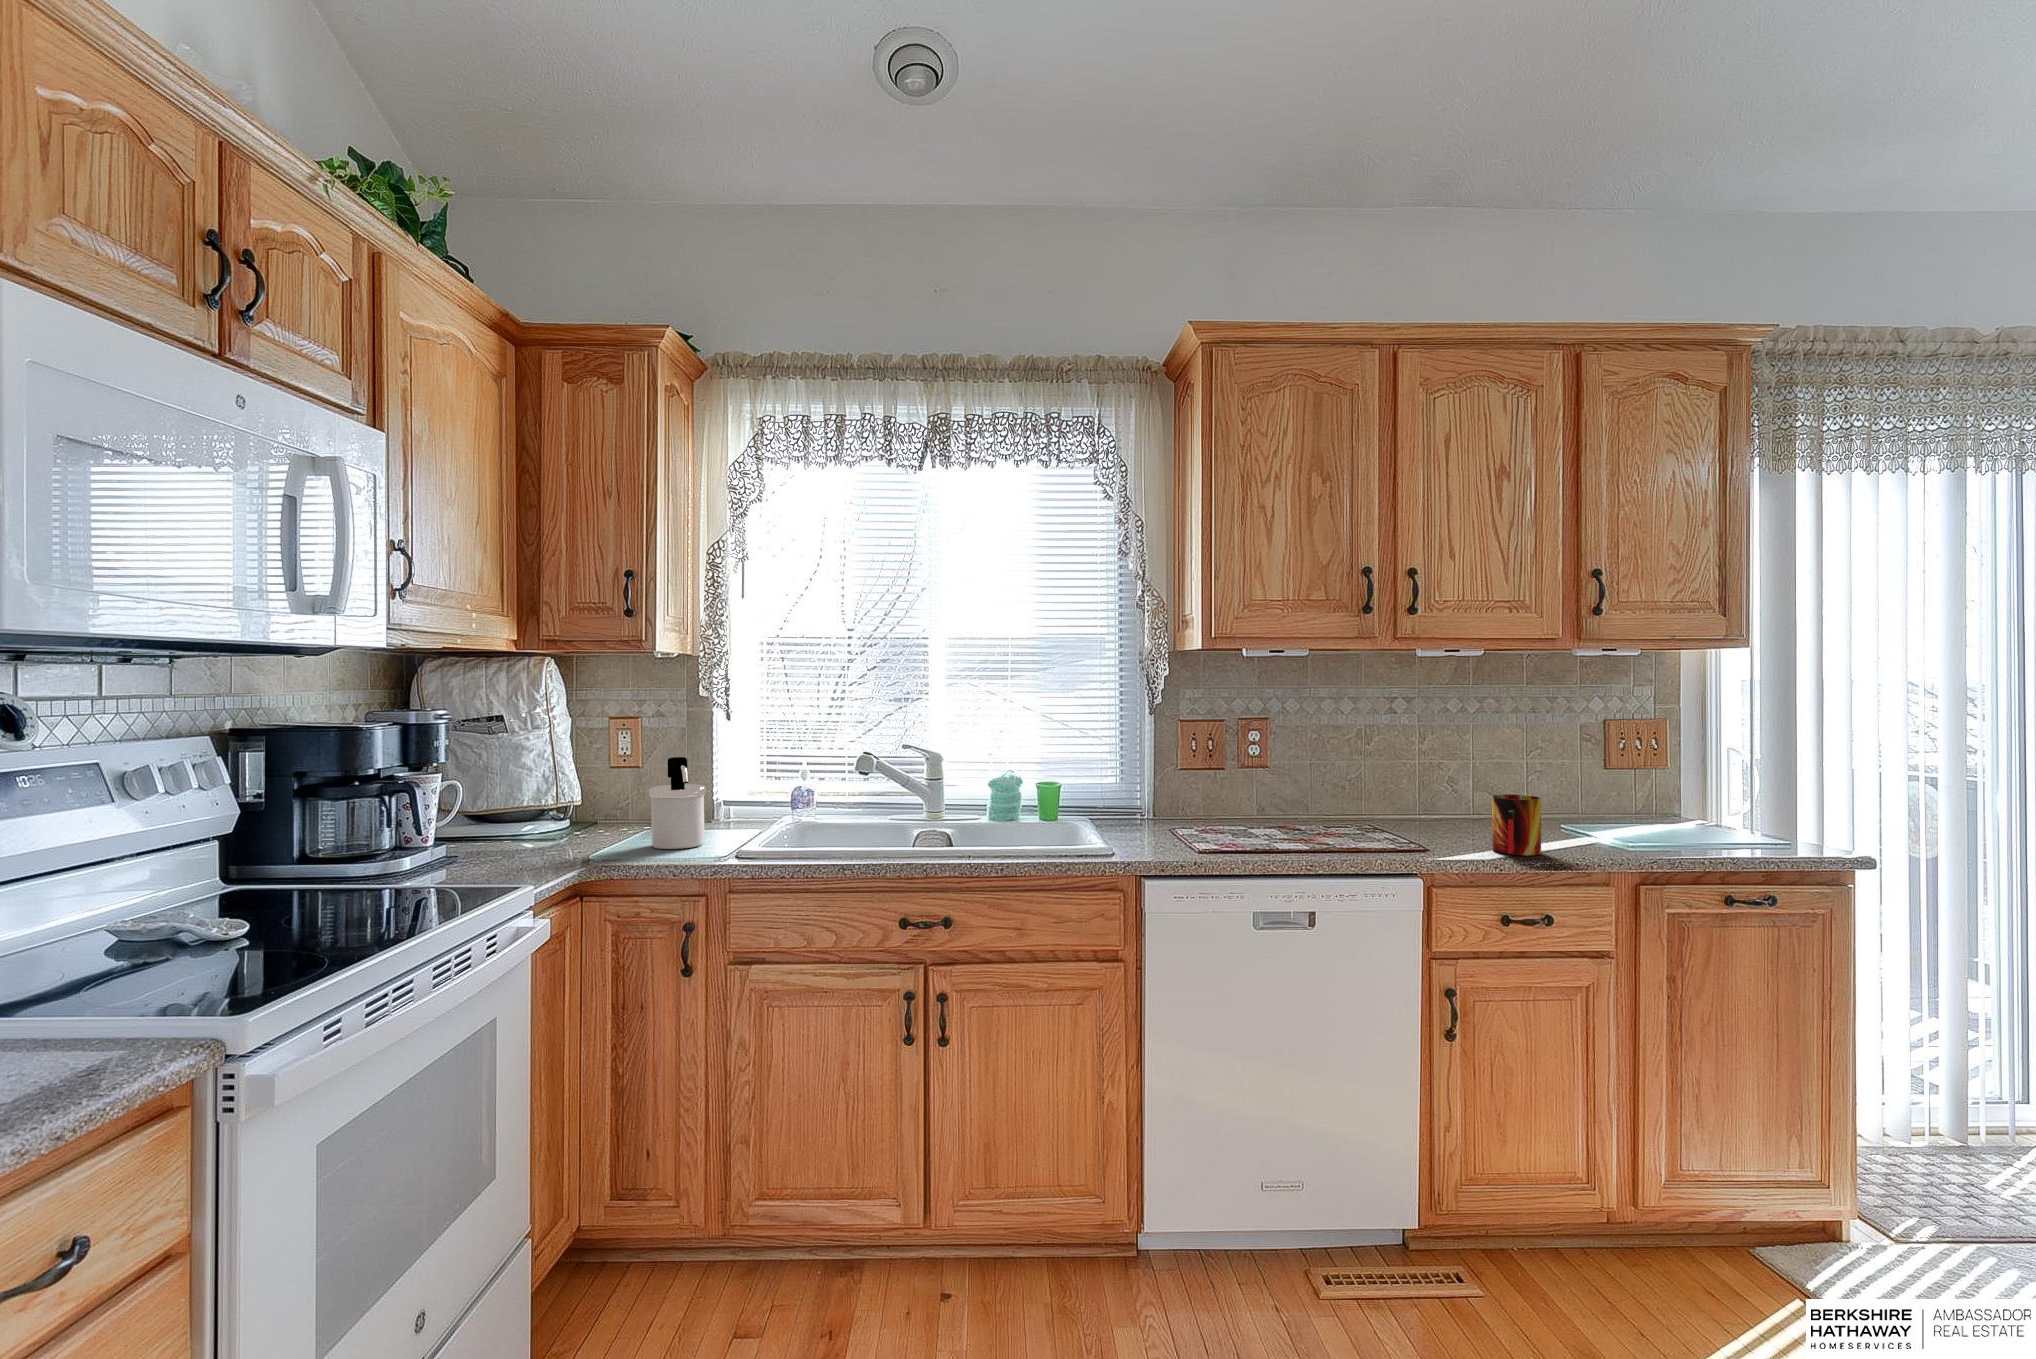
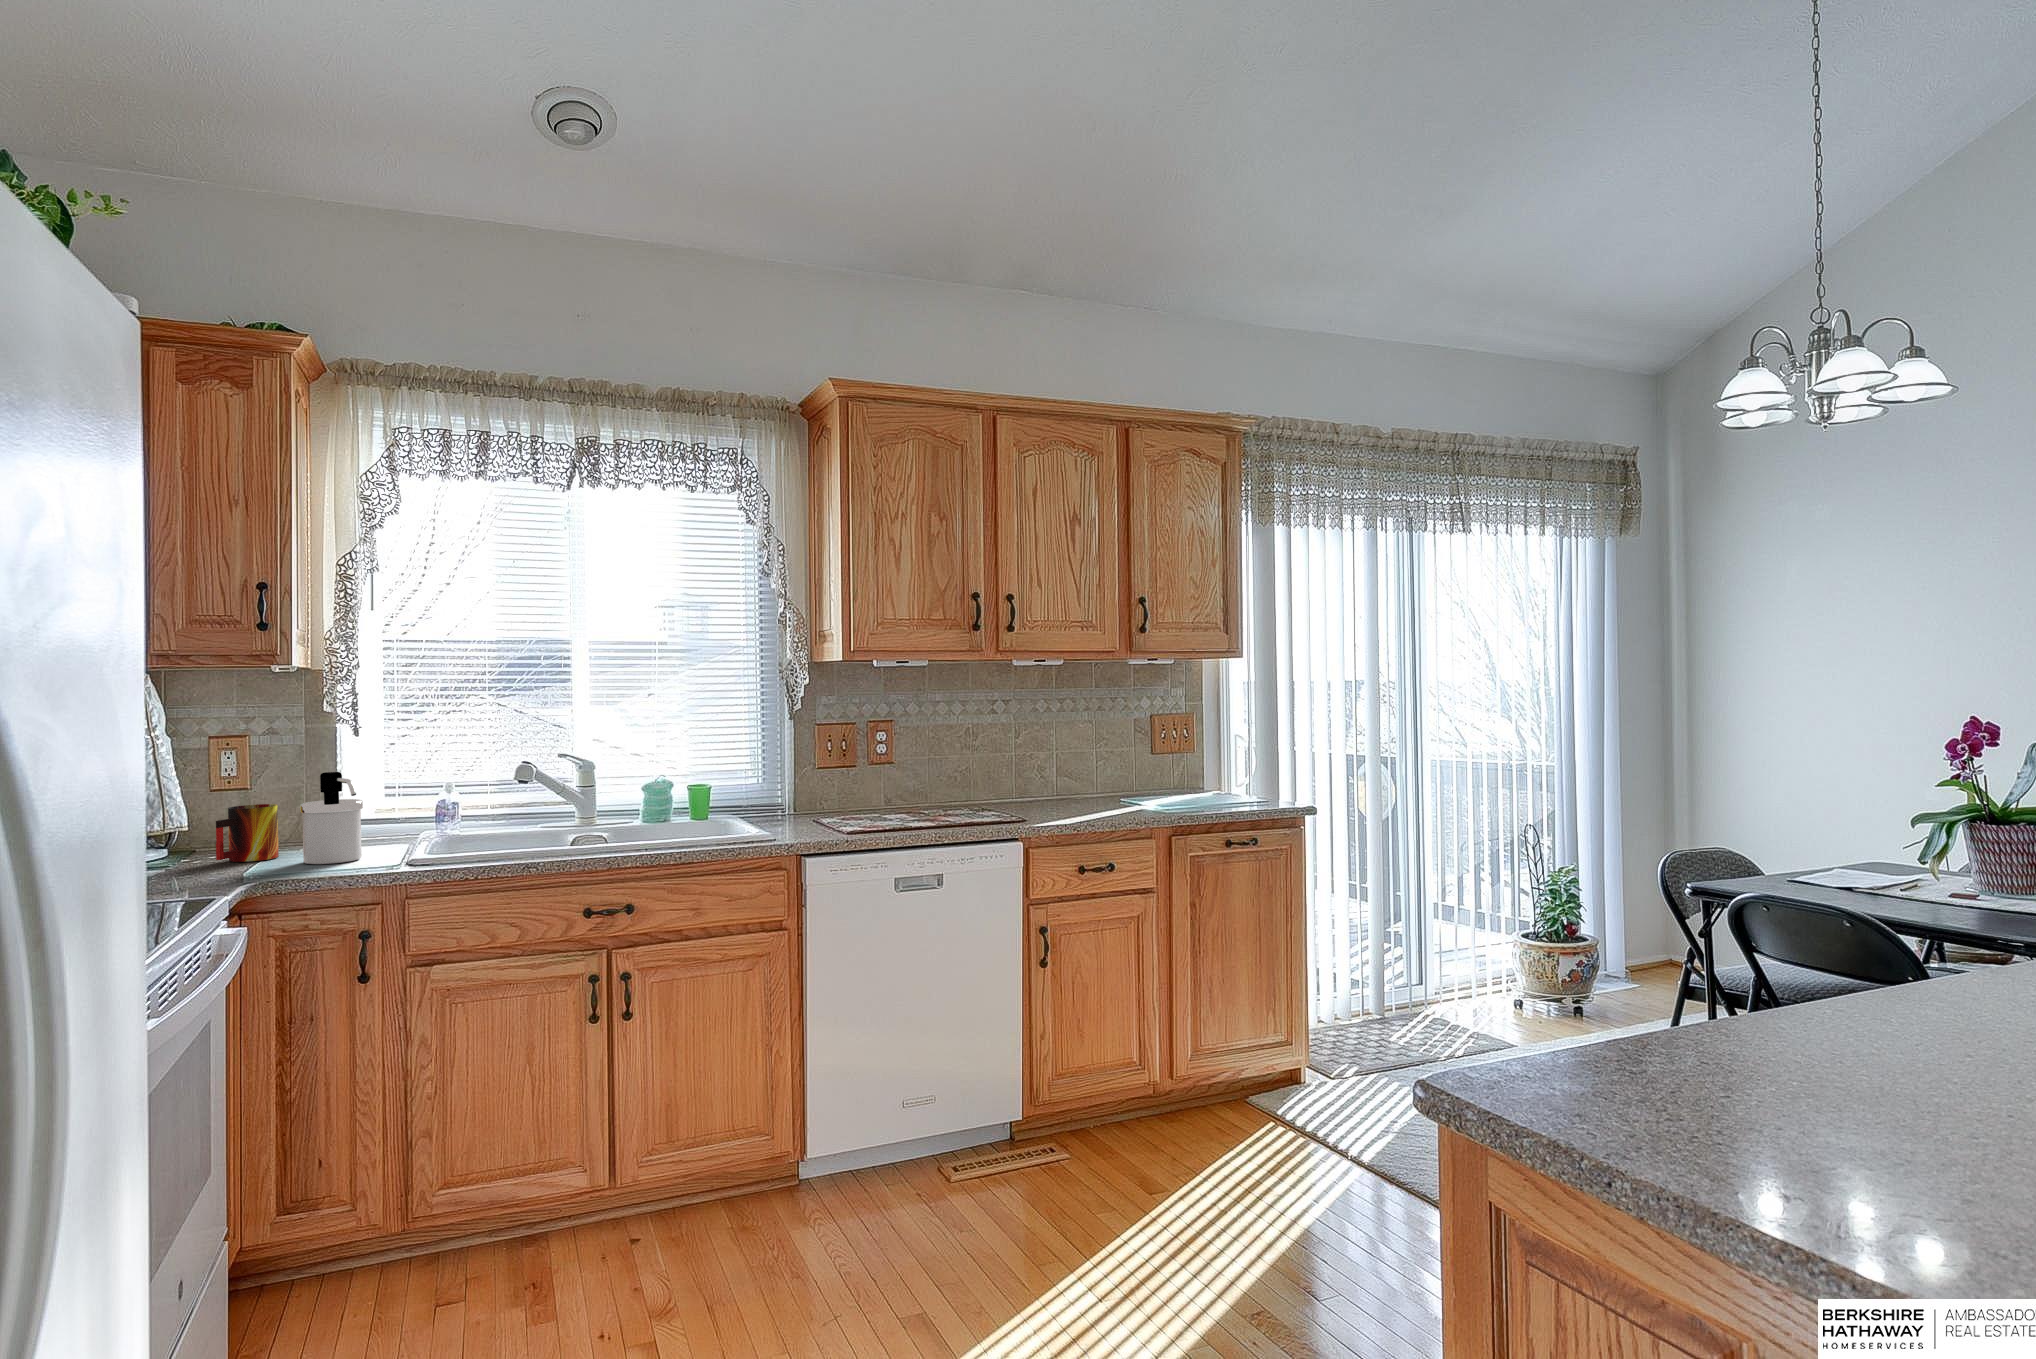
mug: present [1492,794,1541,855] -> present [216,804,279,862]

